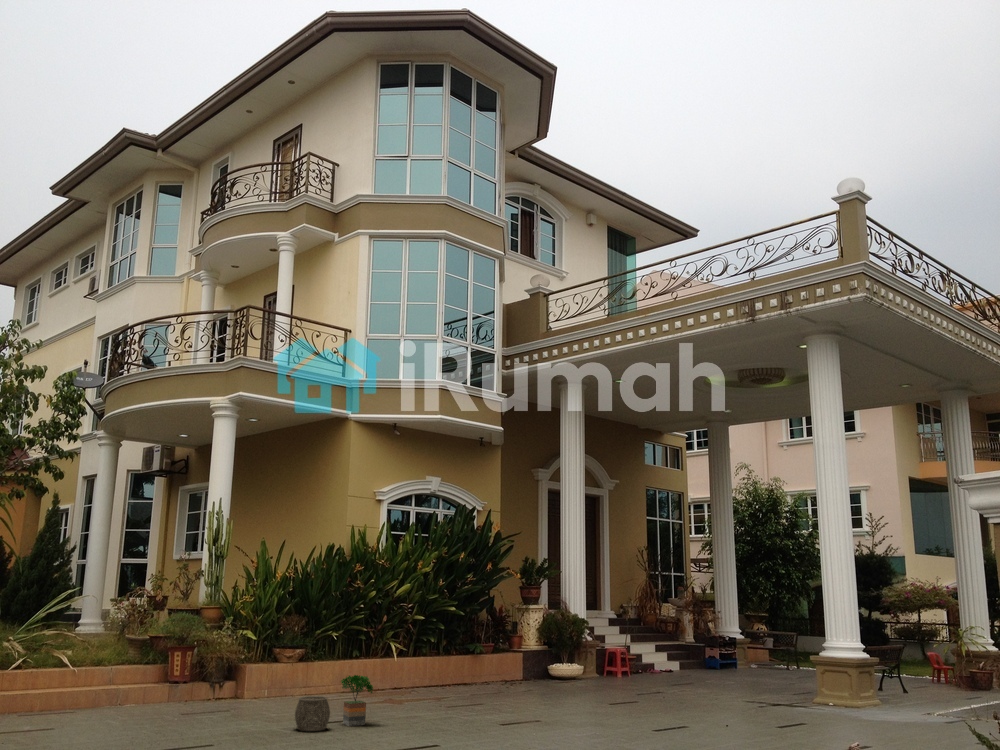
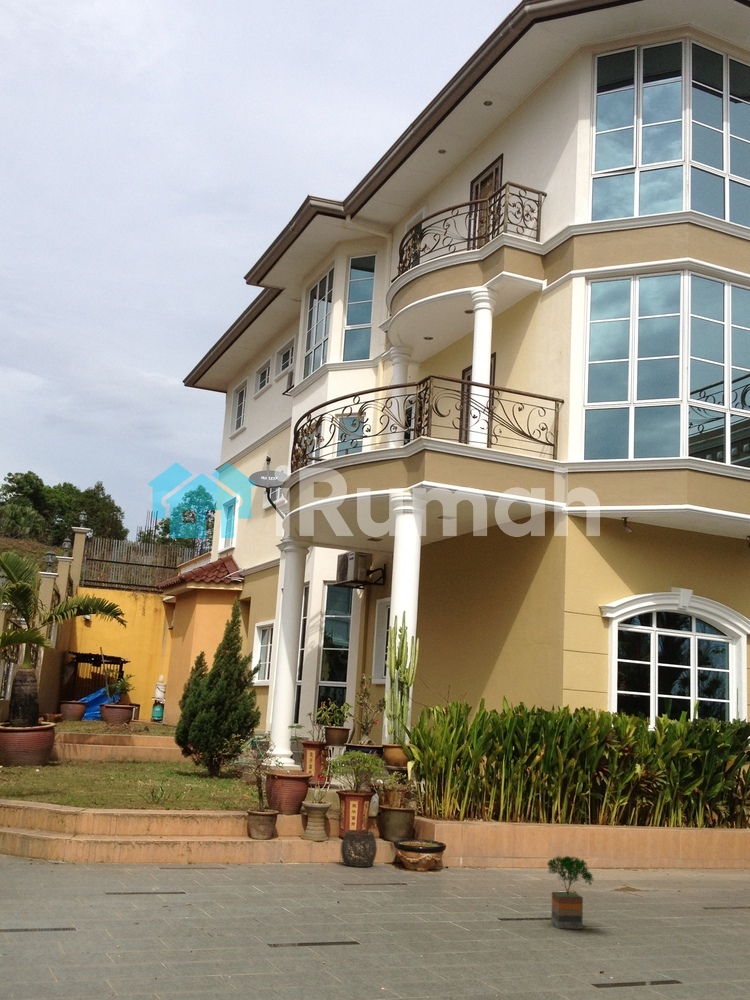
woven basket: present [295,696,330,731] -> present [341,830,377,867]

